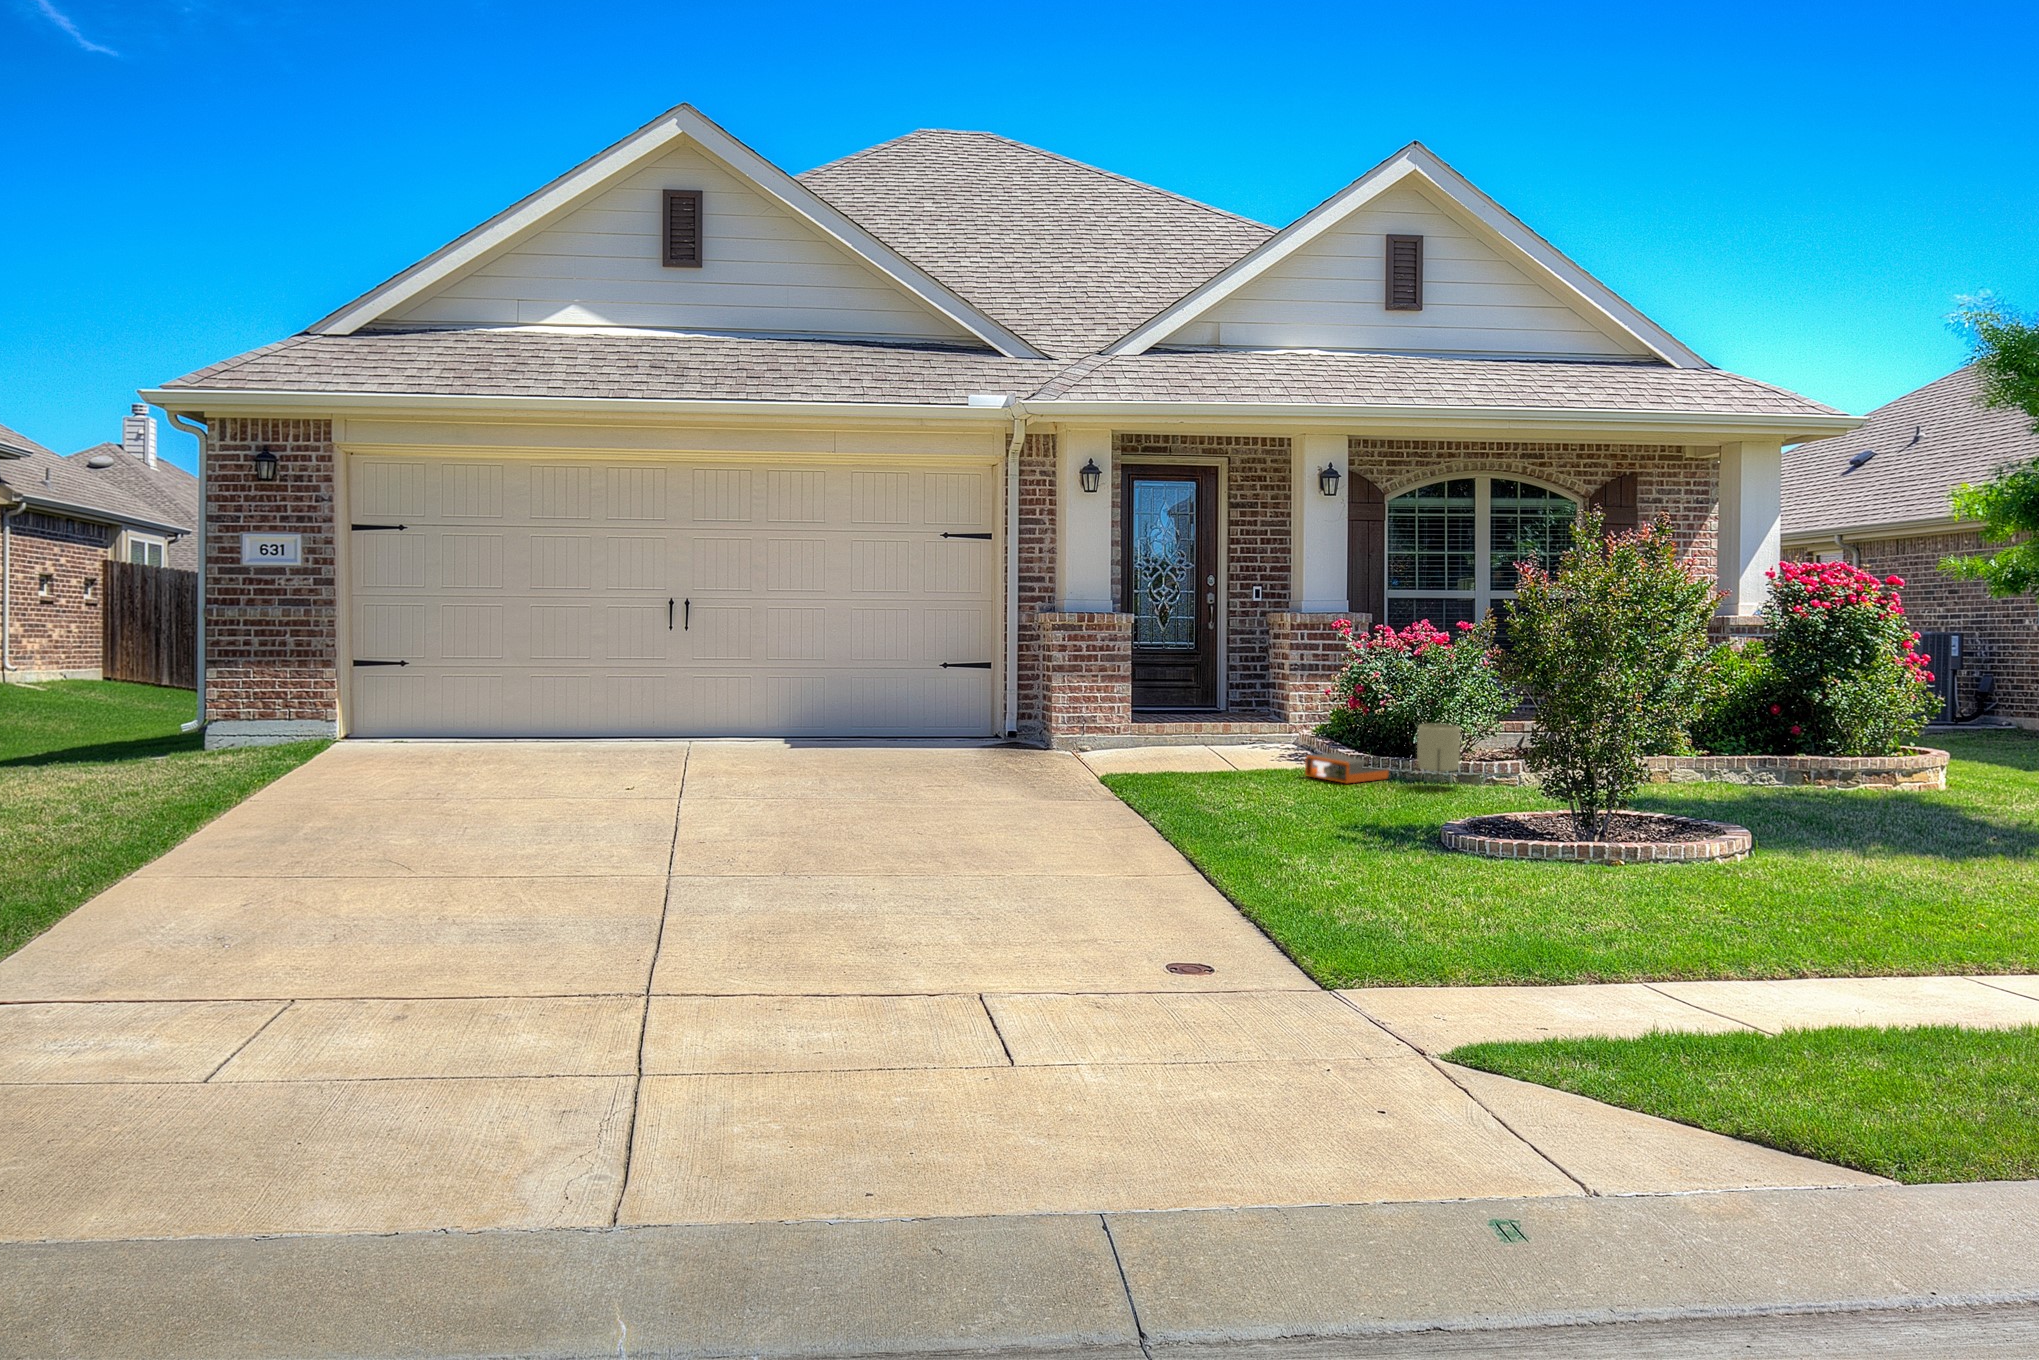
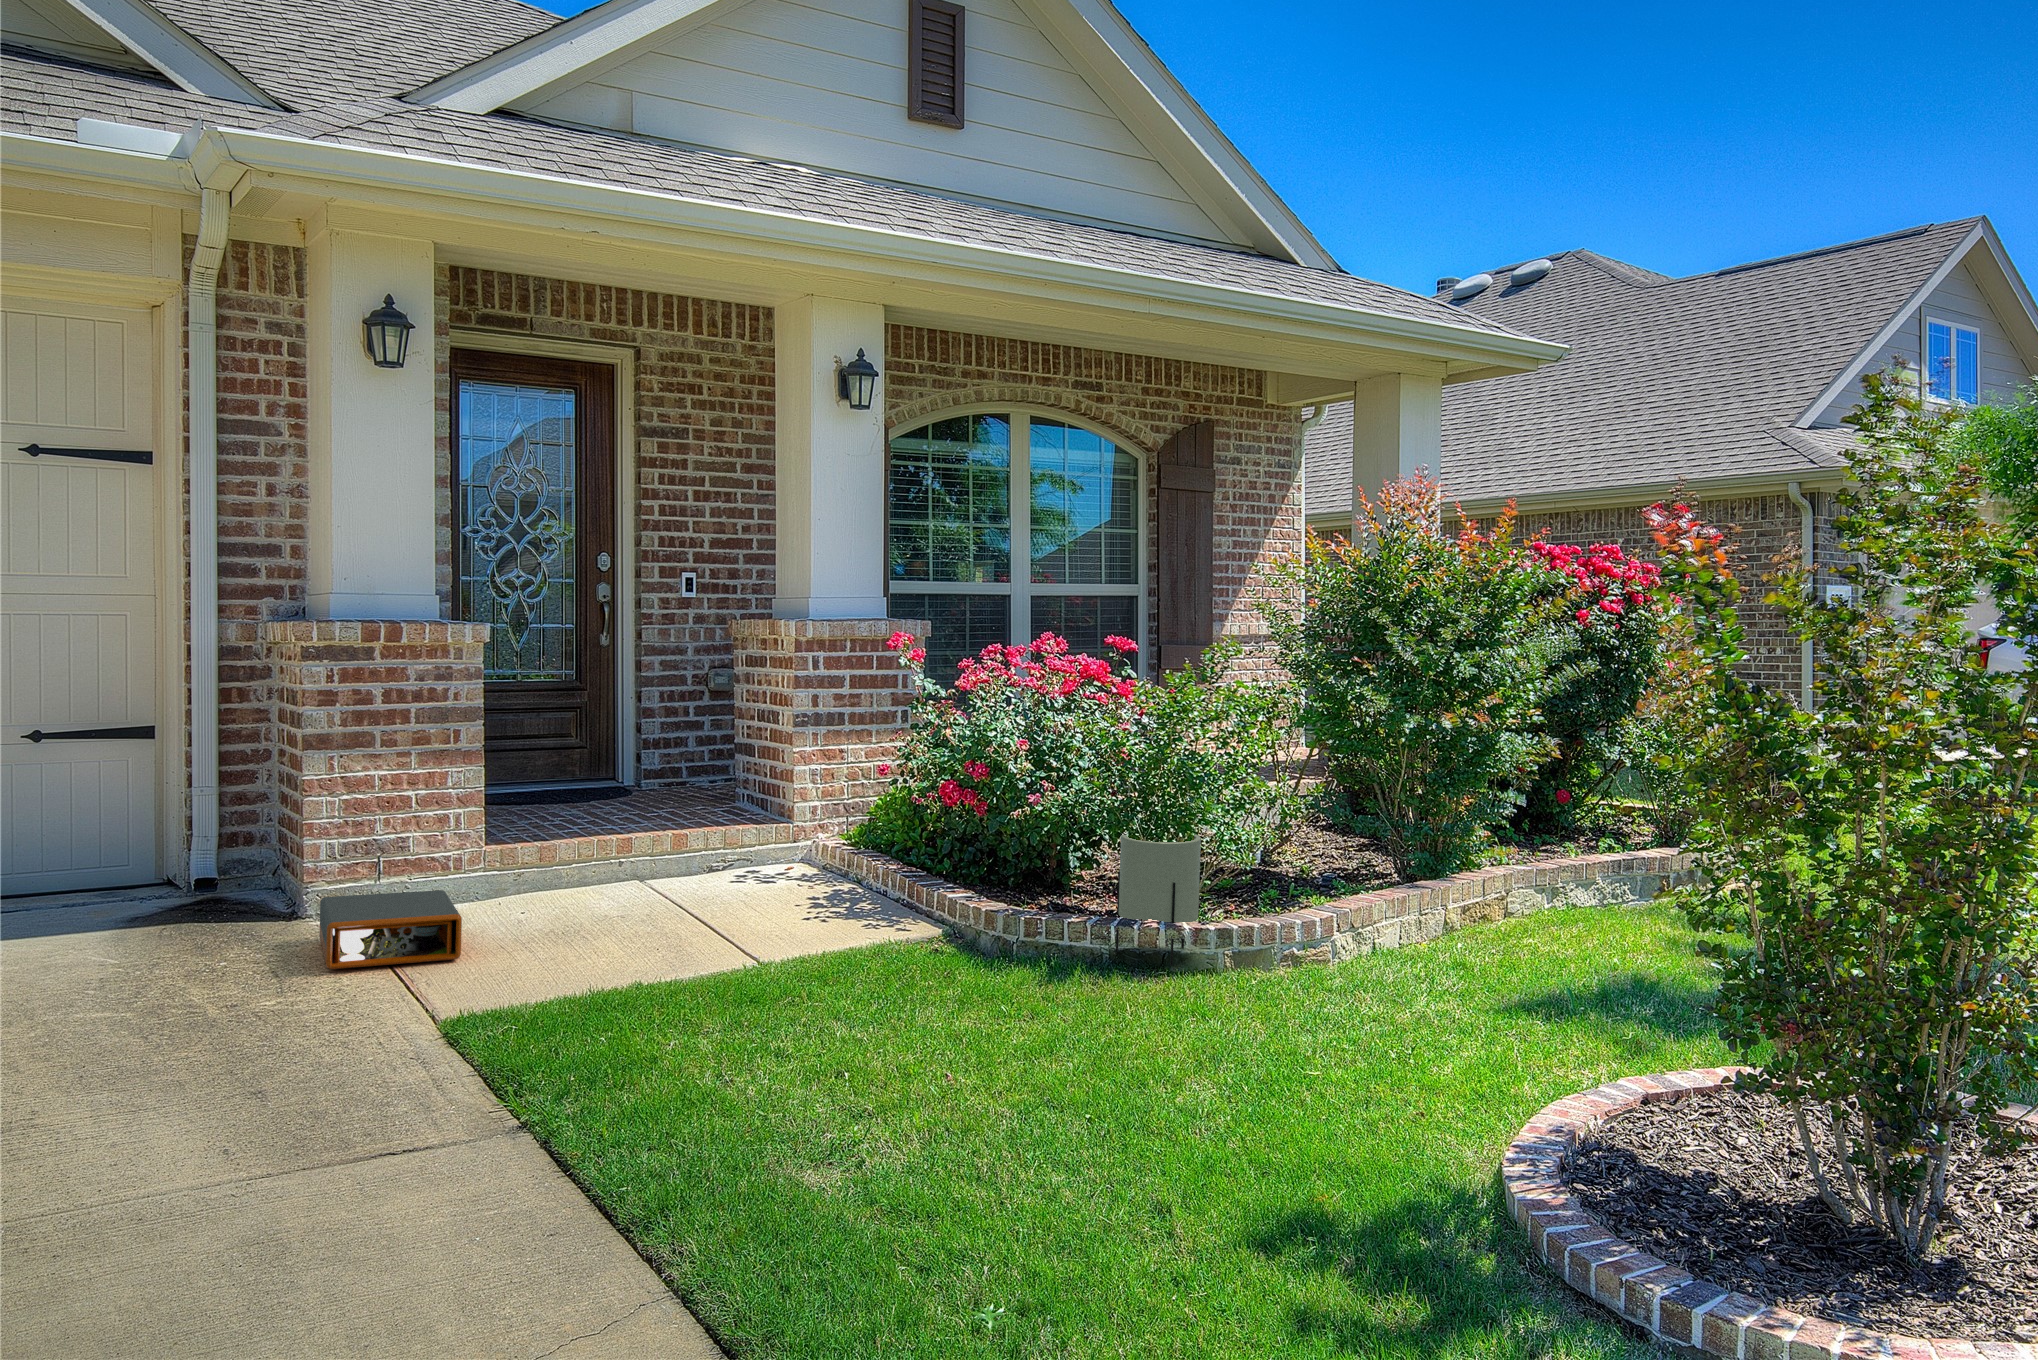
storage box: present [1305,753,1389,783] -> present [319,890,462,969]

